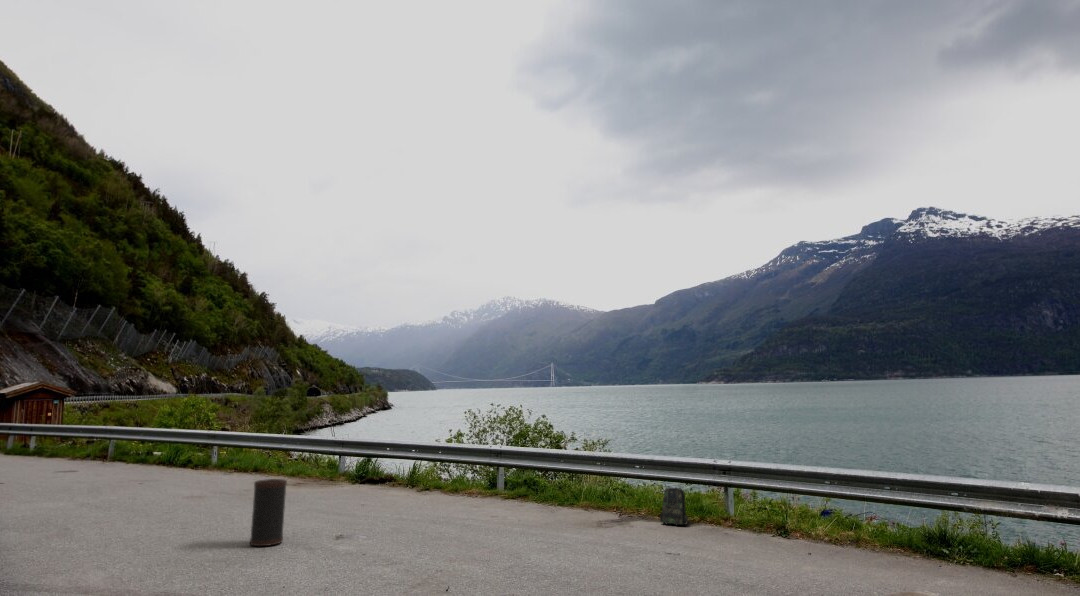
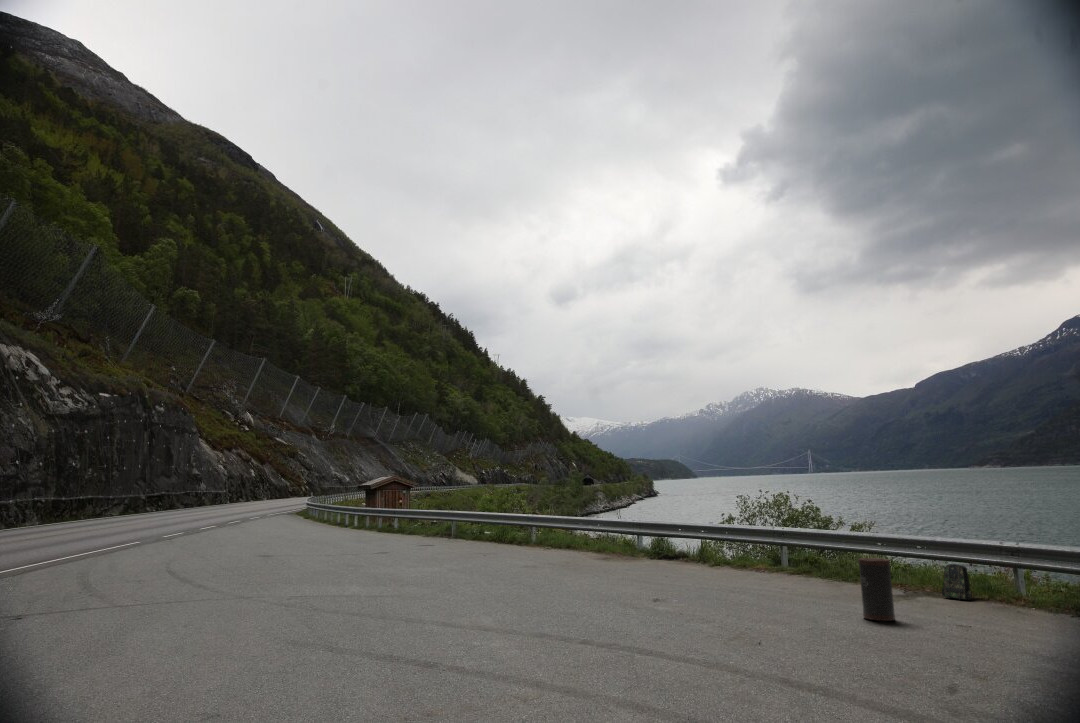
trash can: present [250,479,287,547] -> present [858,558,895,621]

